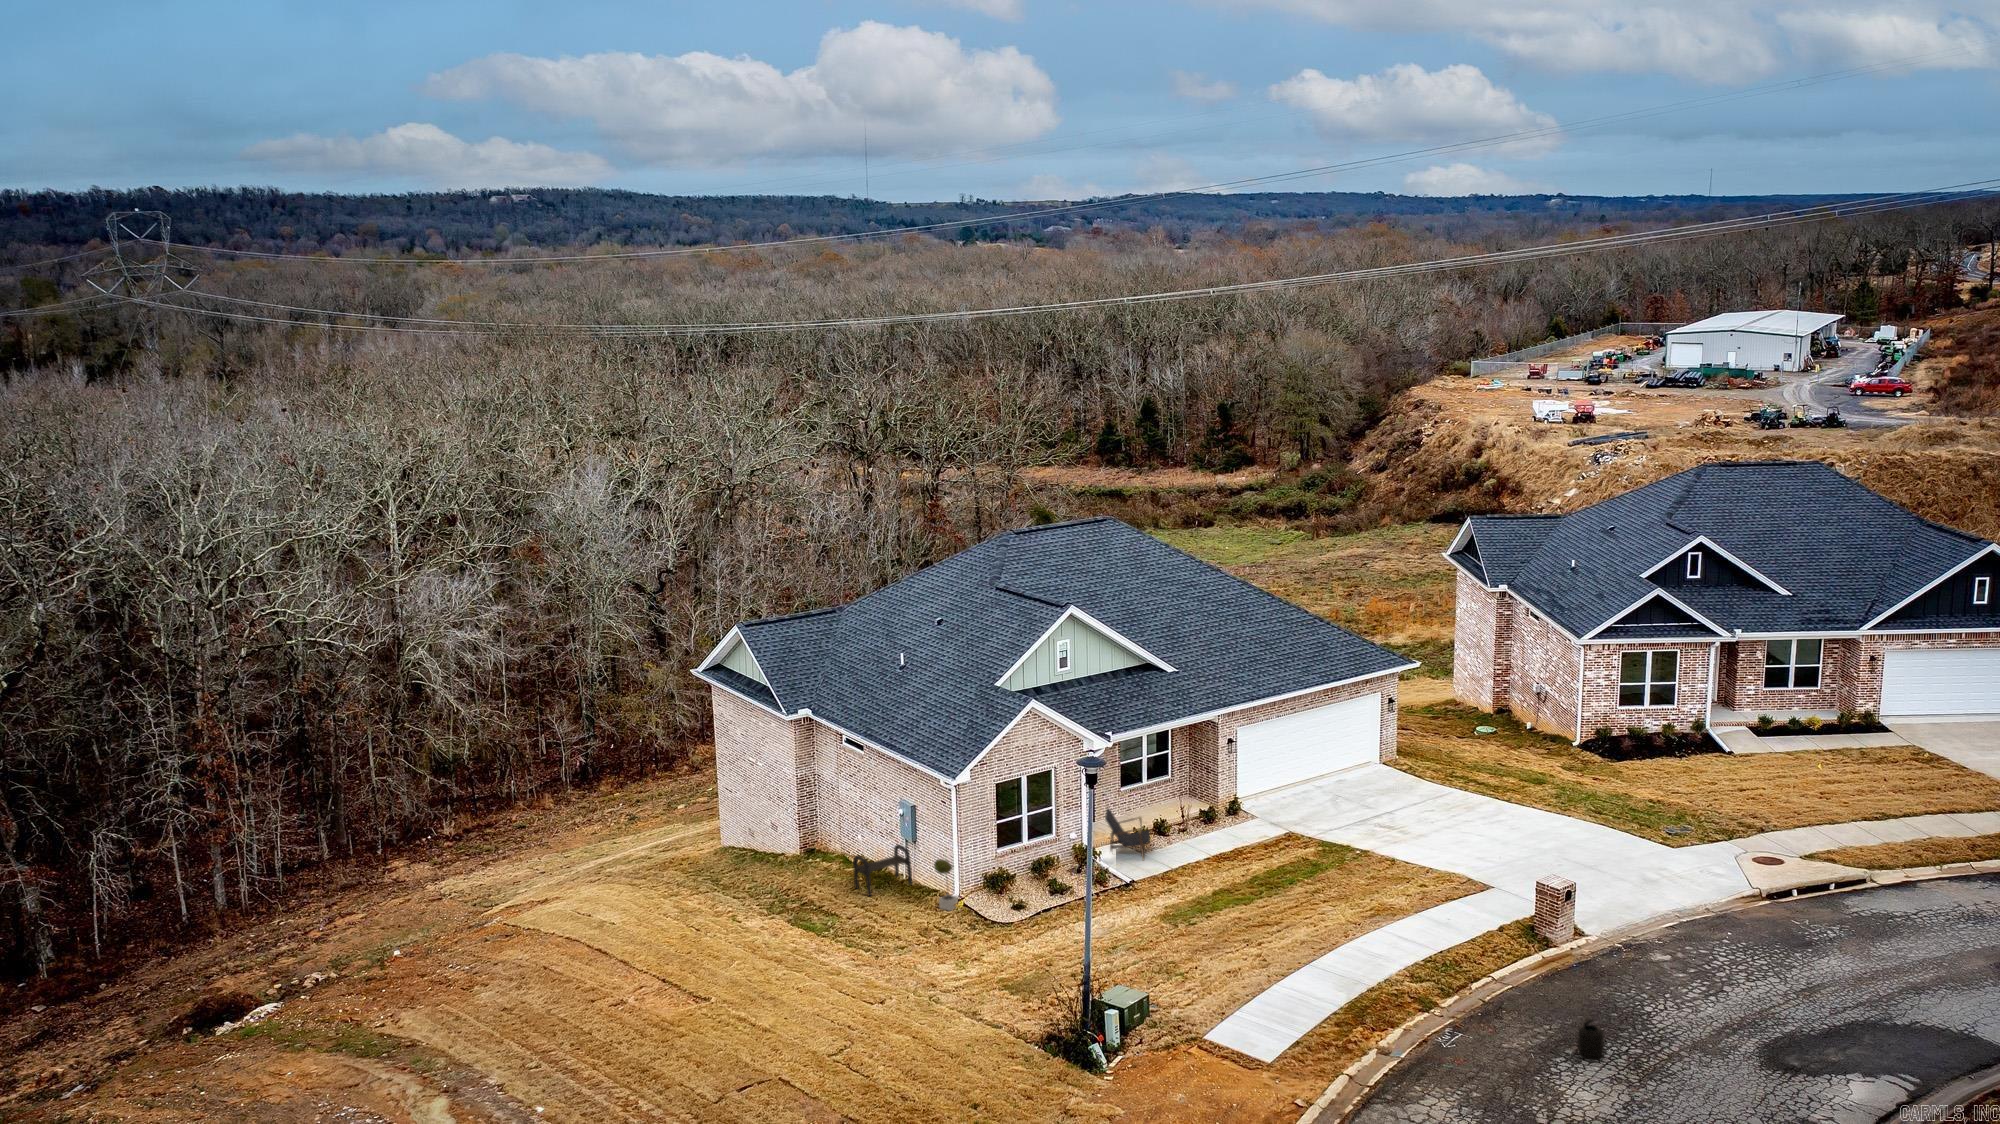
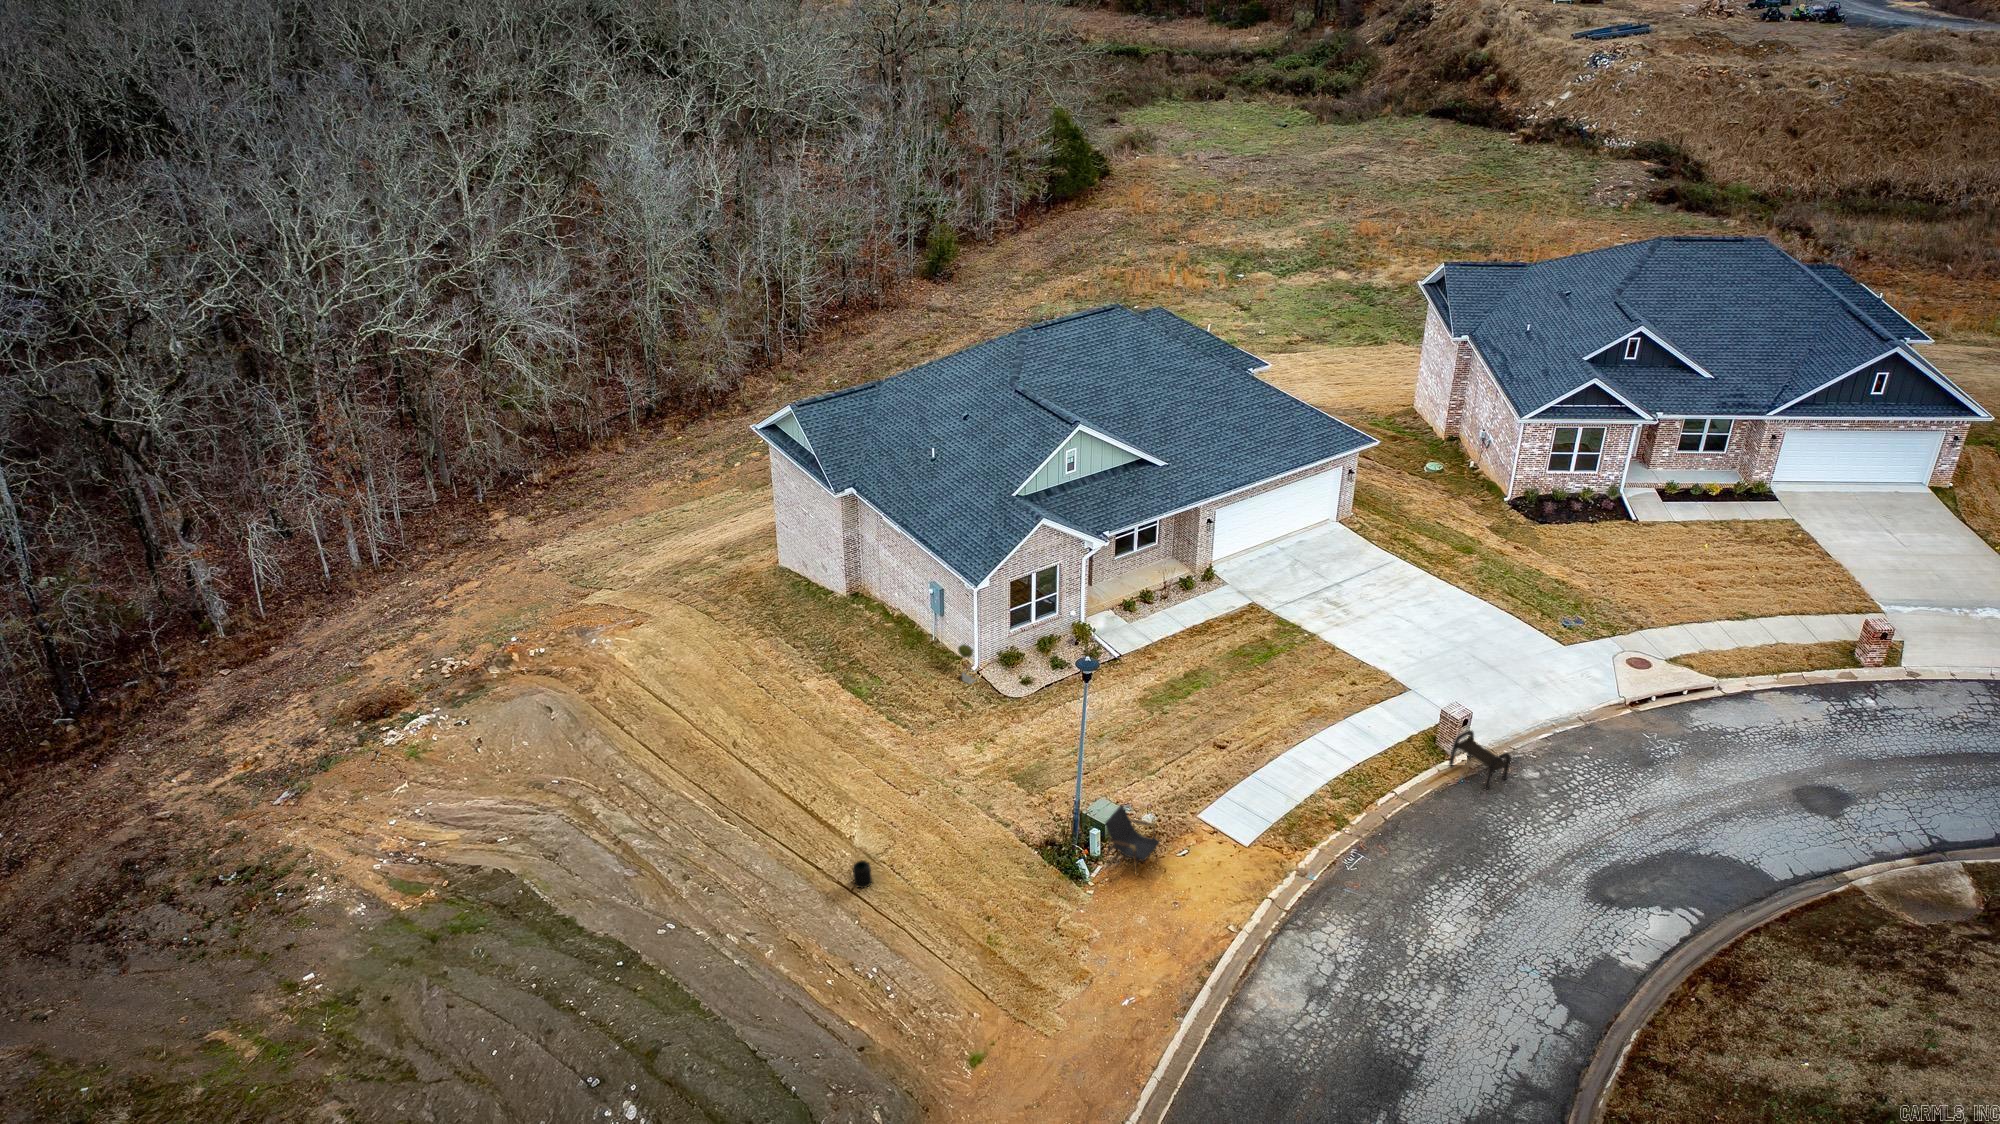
lounge chair: present [1105,809,1150,859] -> present [1105,805,1160,873]
bench: present [853,845,913,896] -> present [1449,730,1511,789]
trash can: present [1578,1019,1604,1062] -> present [852,860,872,888]

